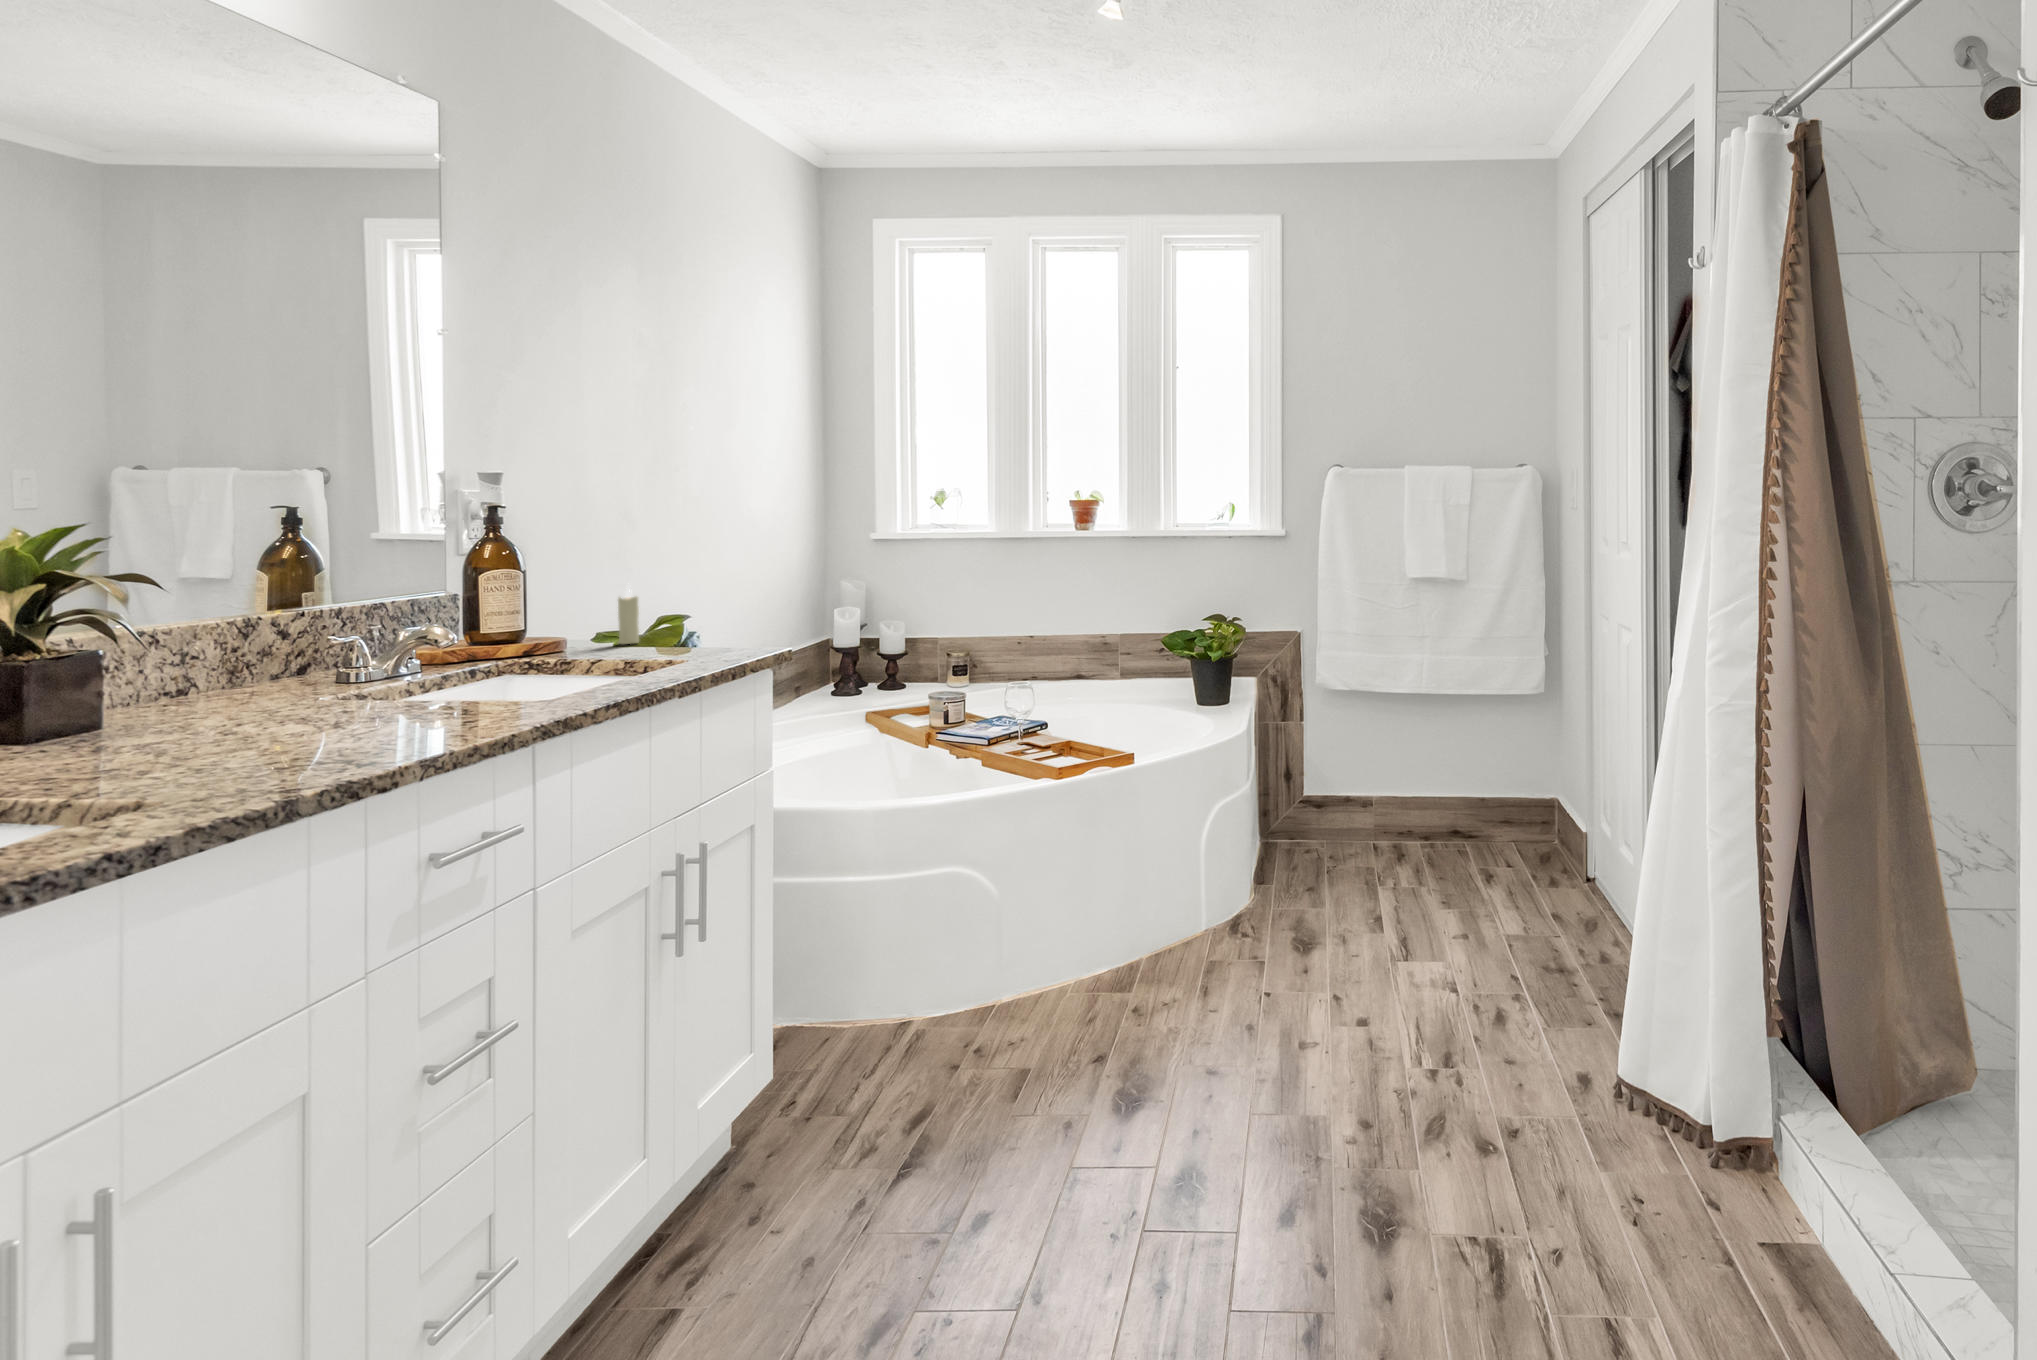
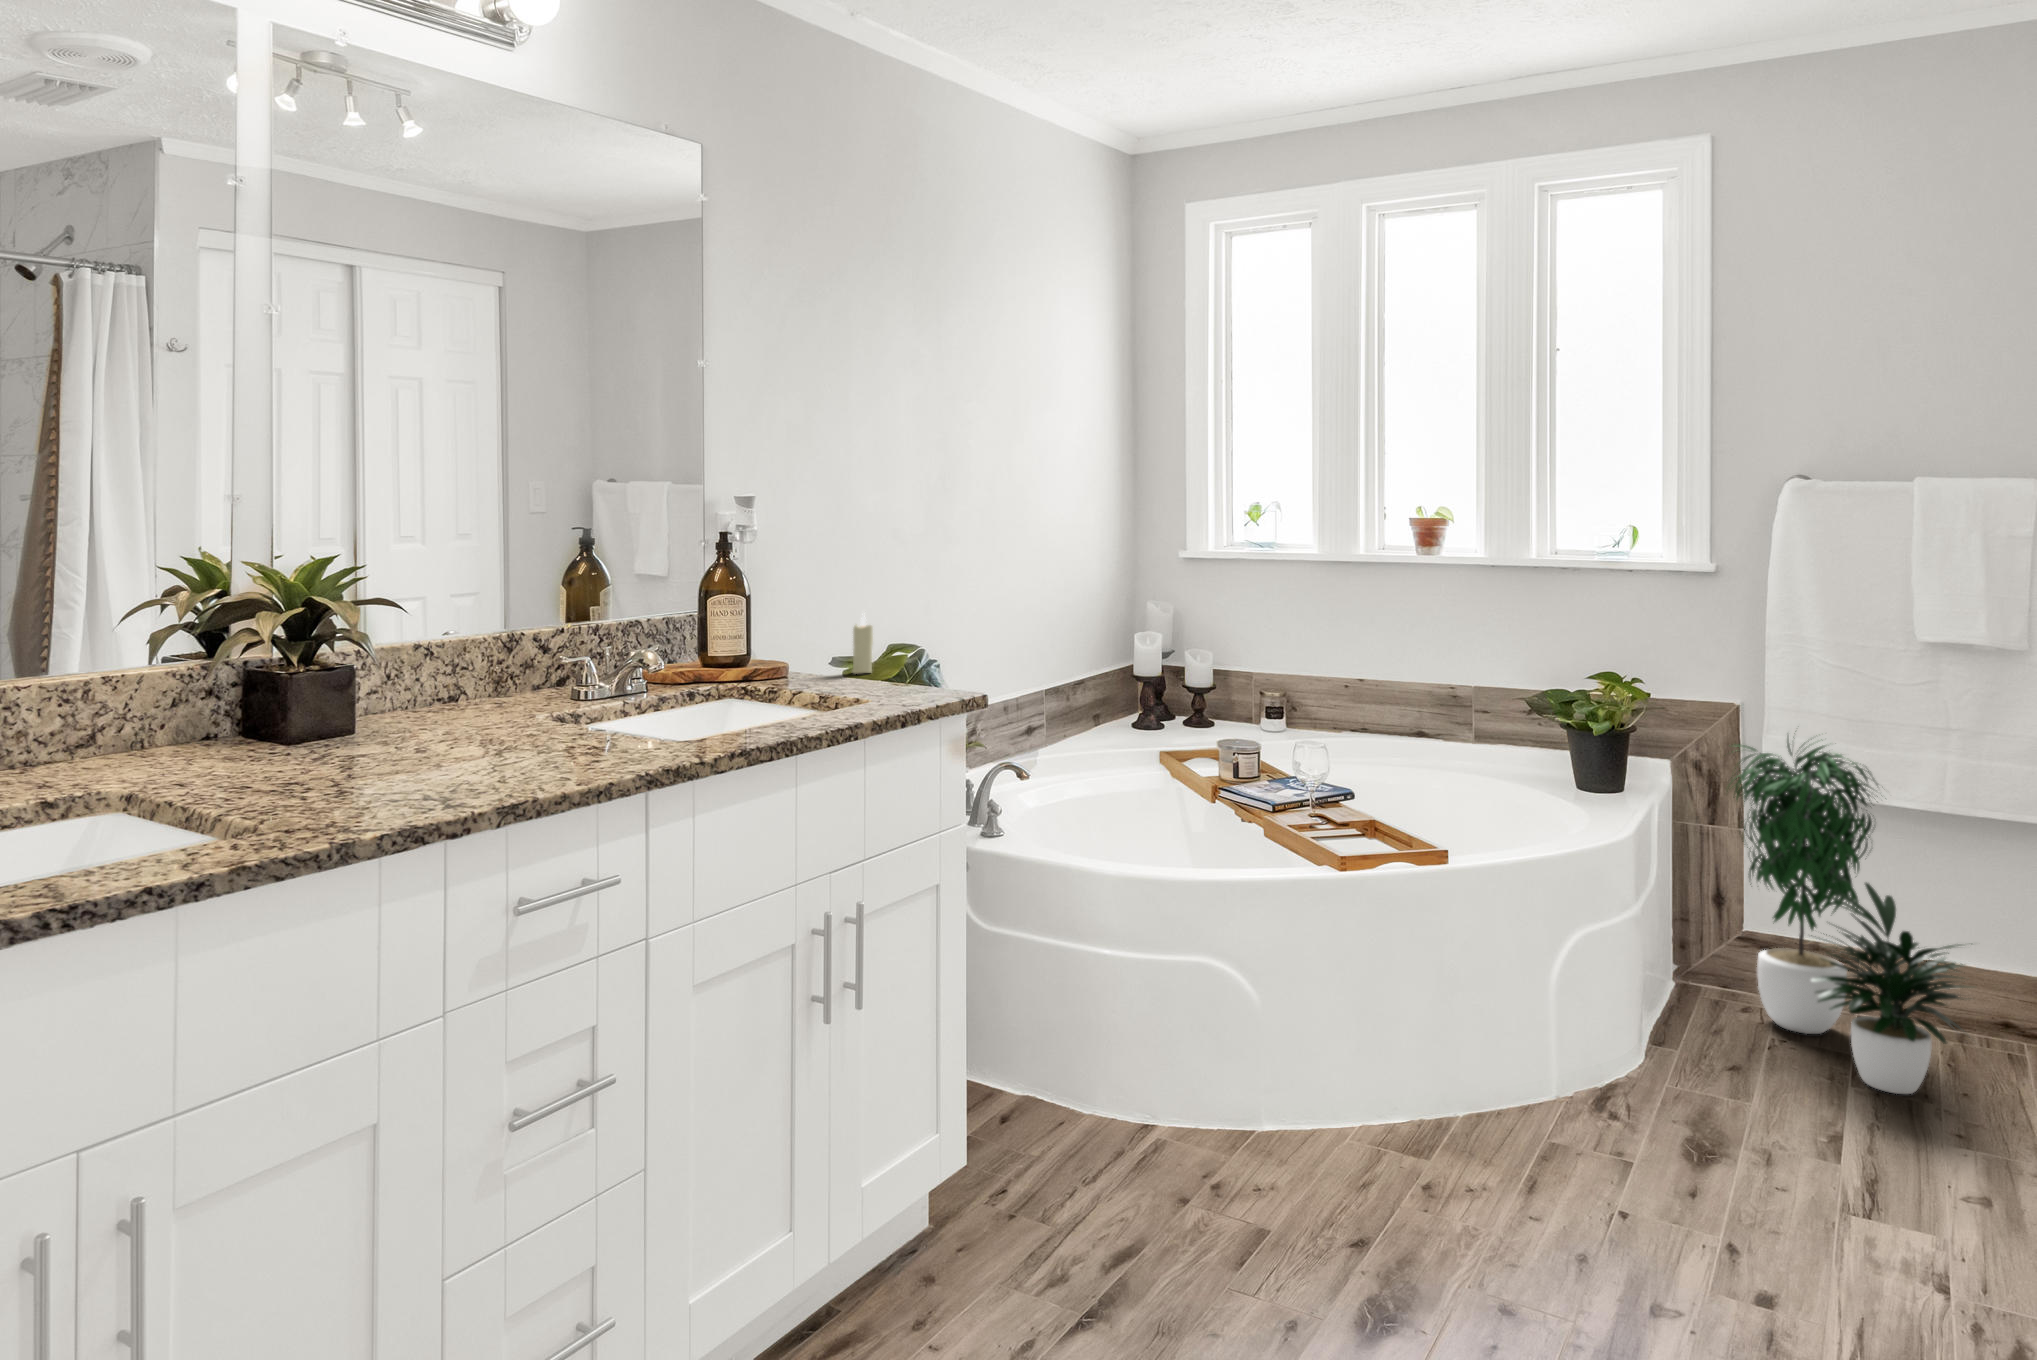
potted plant: none [1292,638,1449,887] -> present [1731,738,1966,1094]

